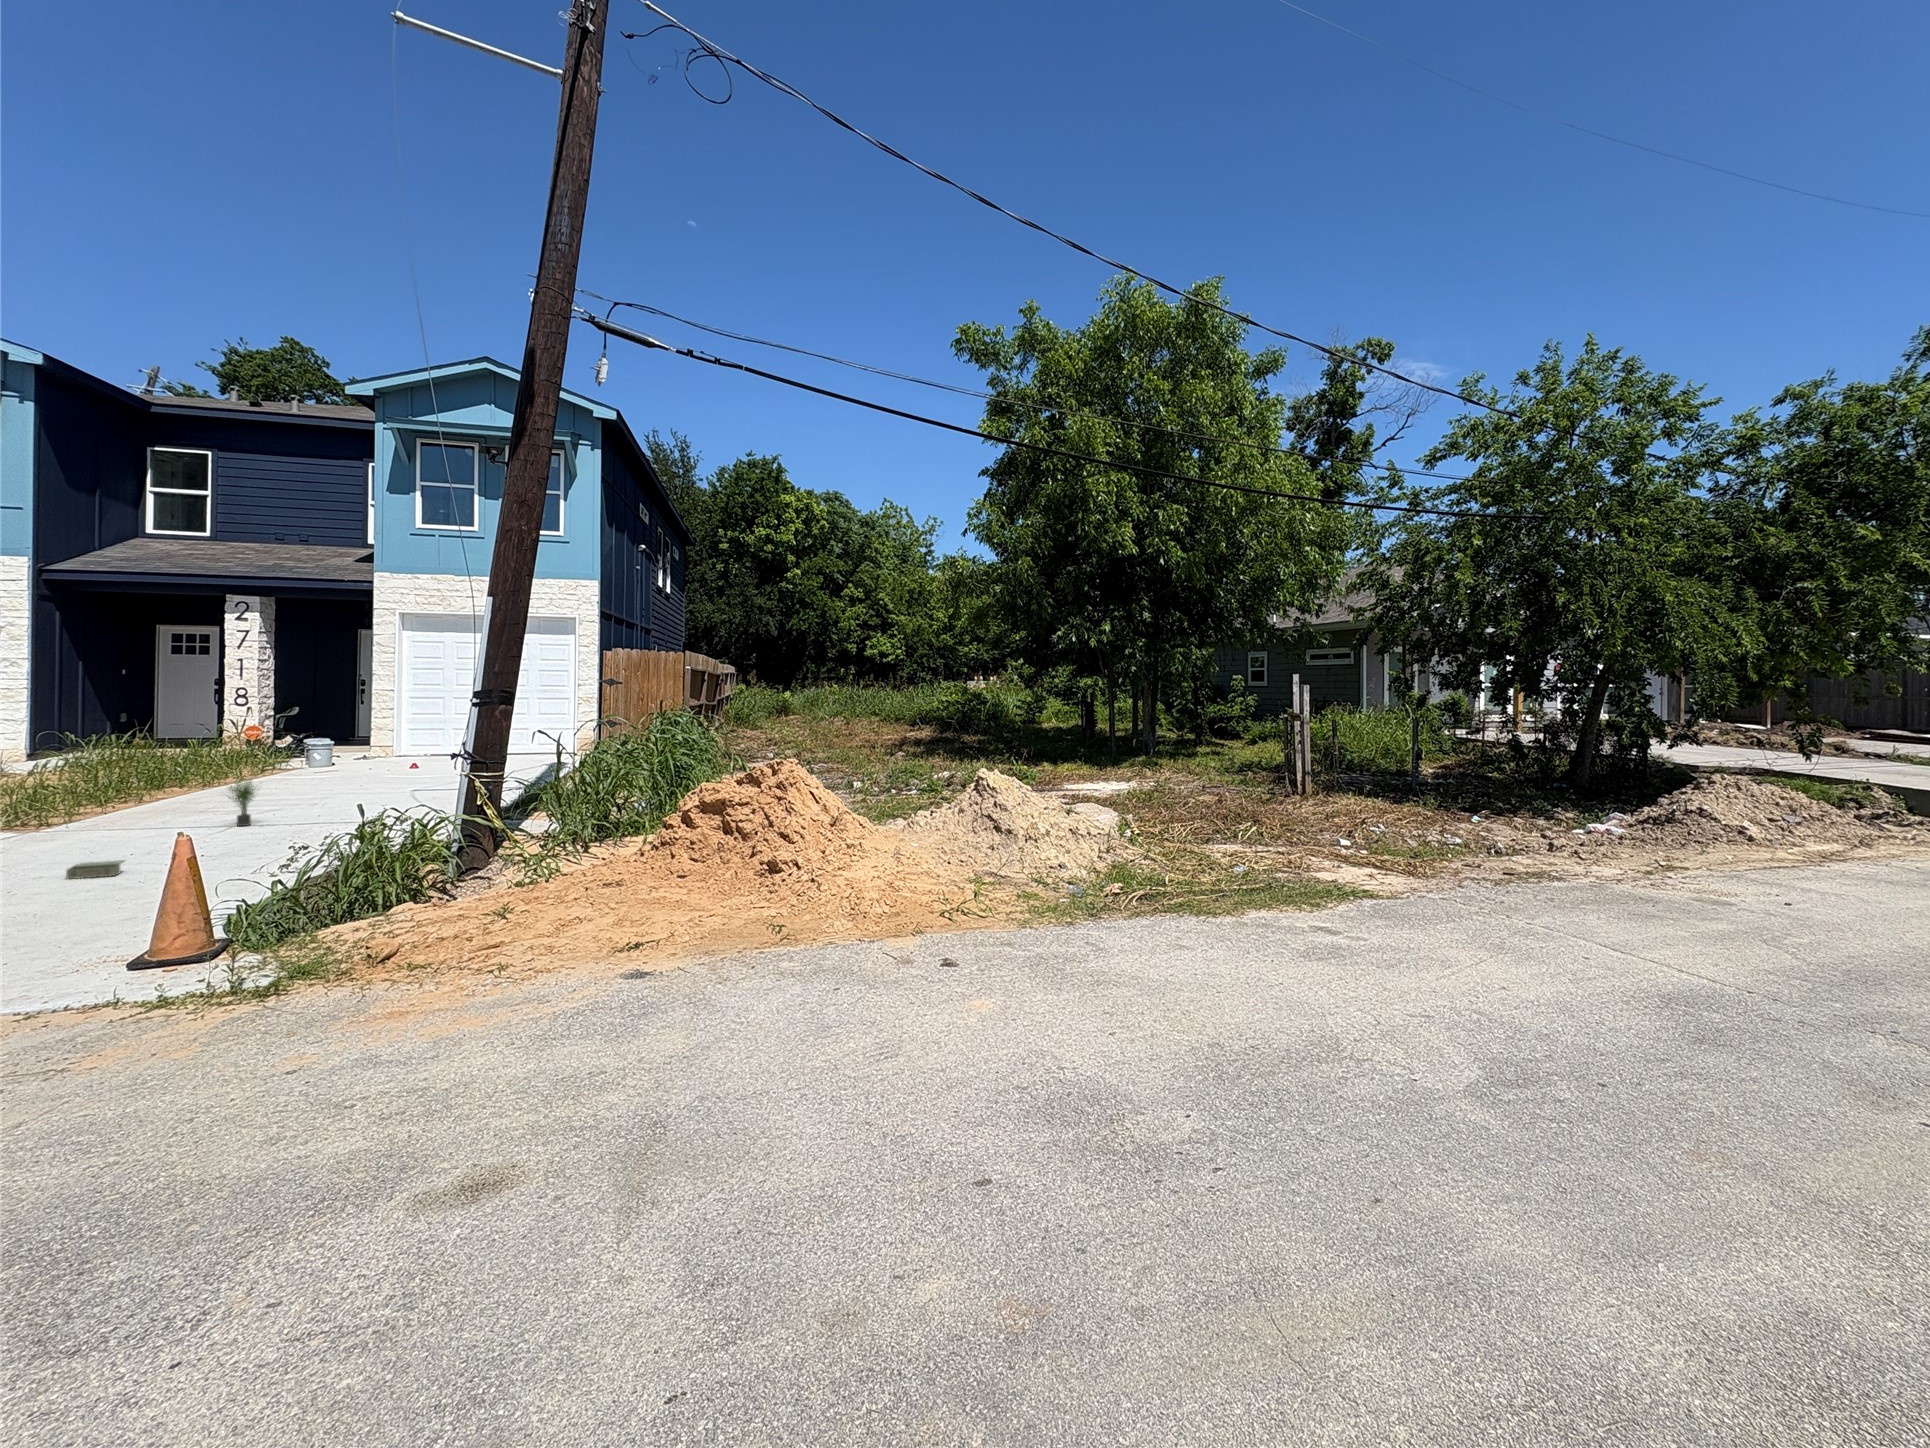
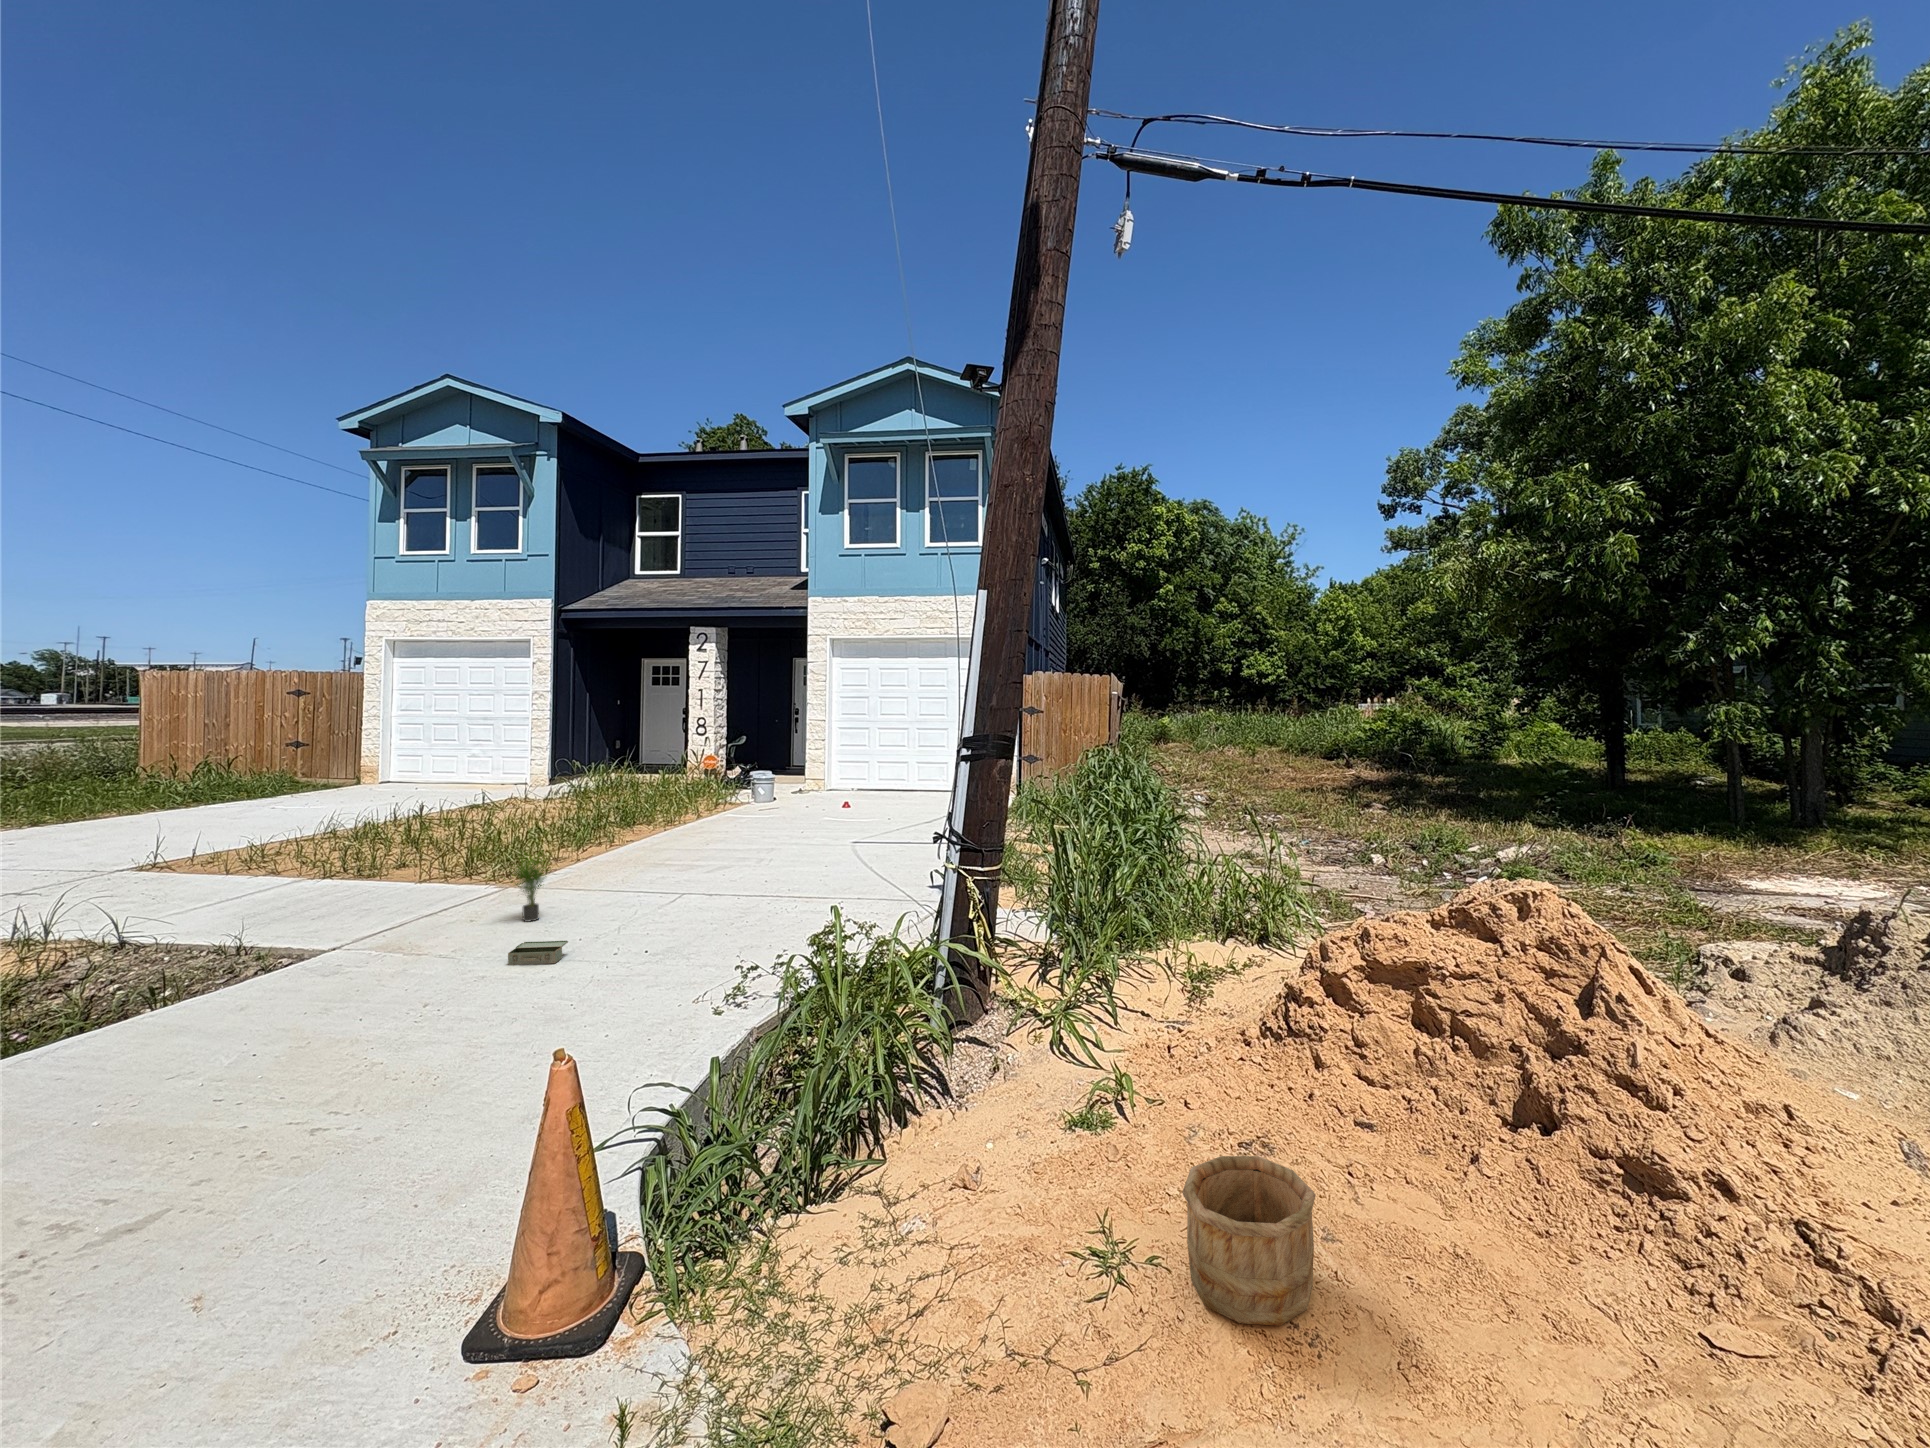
potted plant: present [228,777,254,826] -> present [504,856,546,922]
wooden bucket: none [558,888,626,951] -> present [1182,1156,1316,1326]

